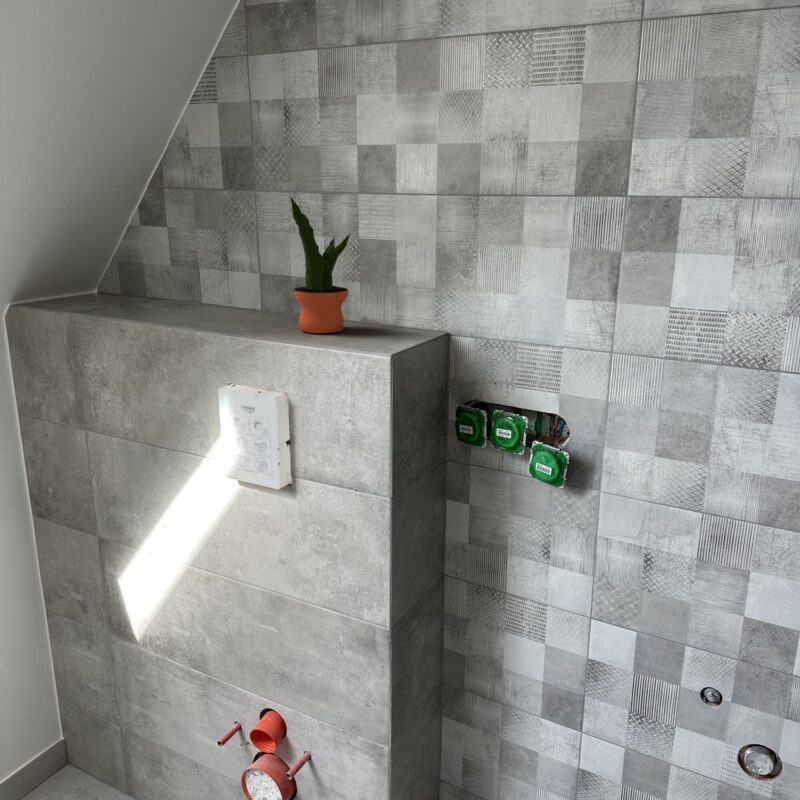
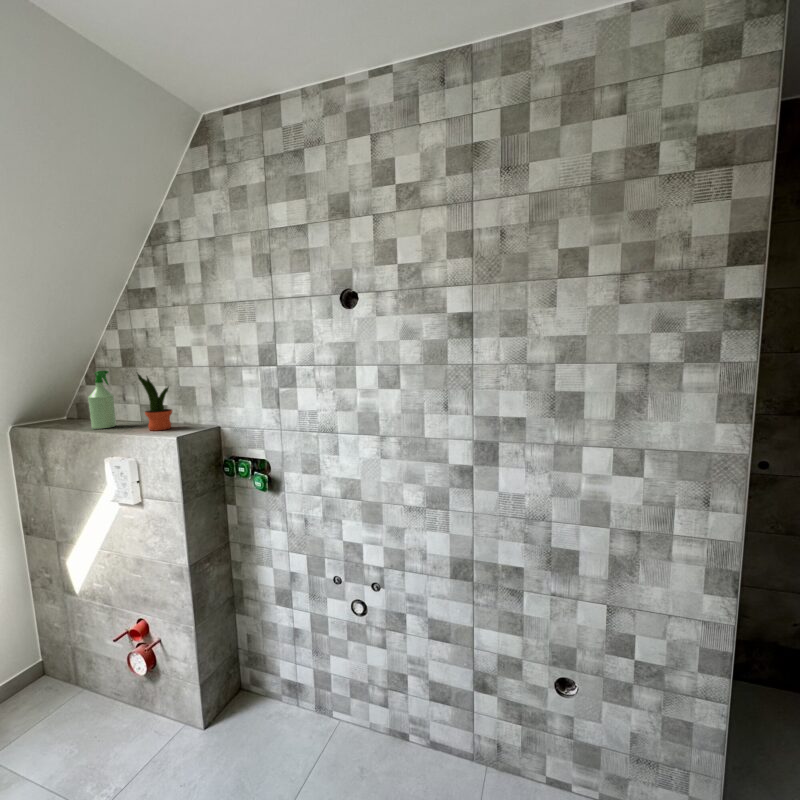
spray bottle: none [167,194,218,321] -> present [88,370,116,429]

